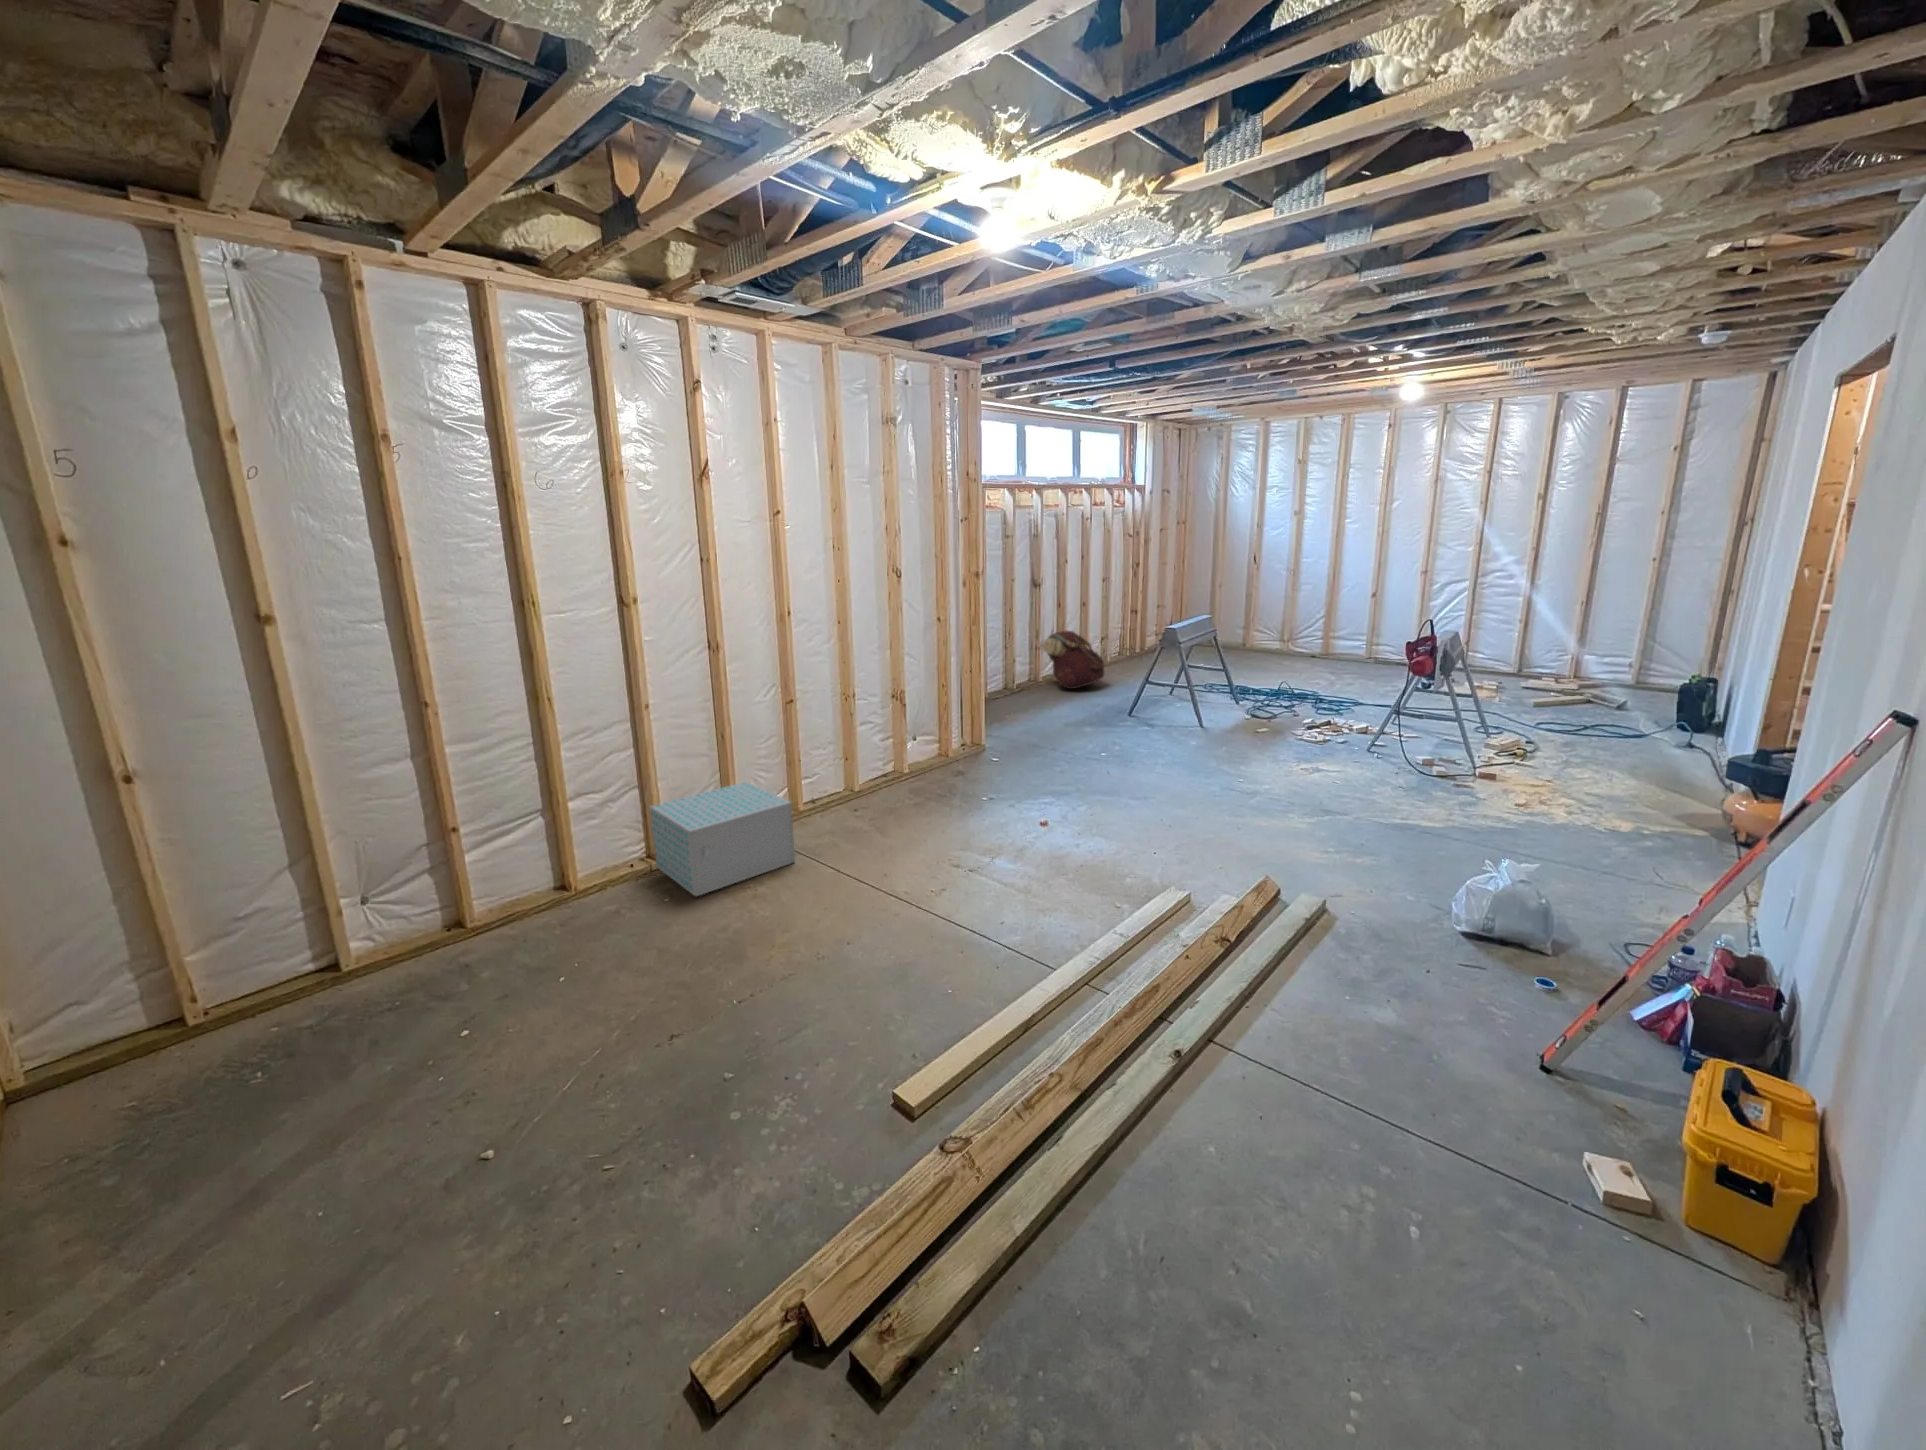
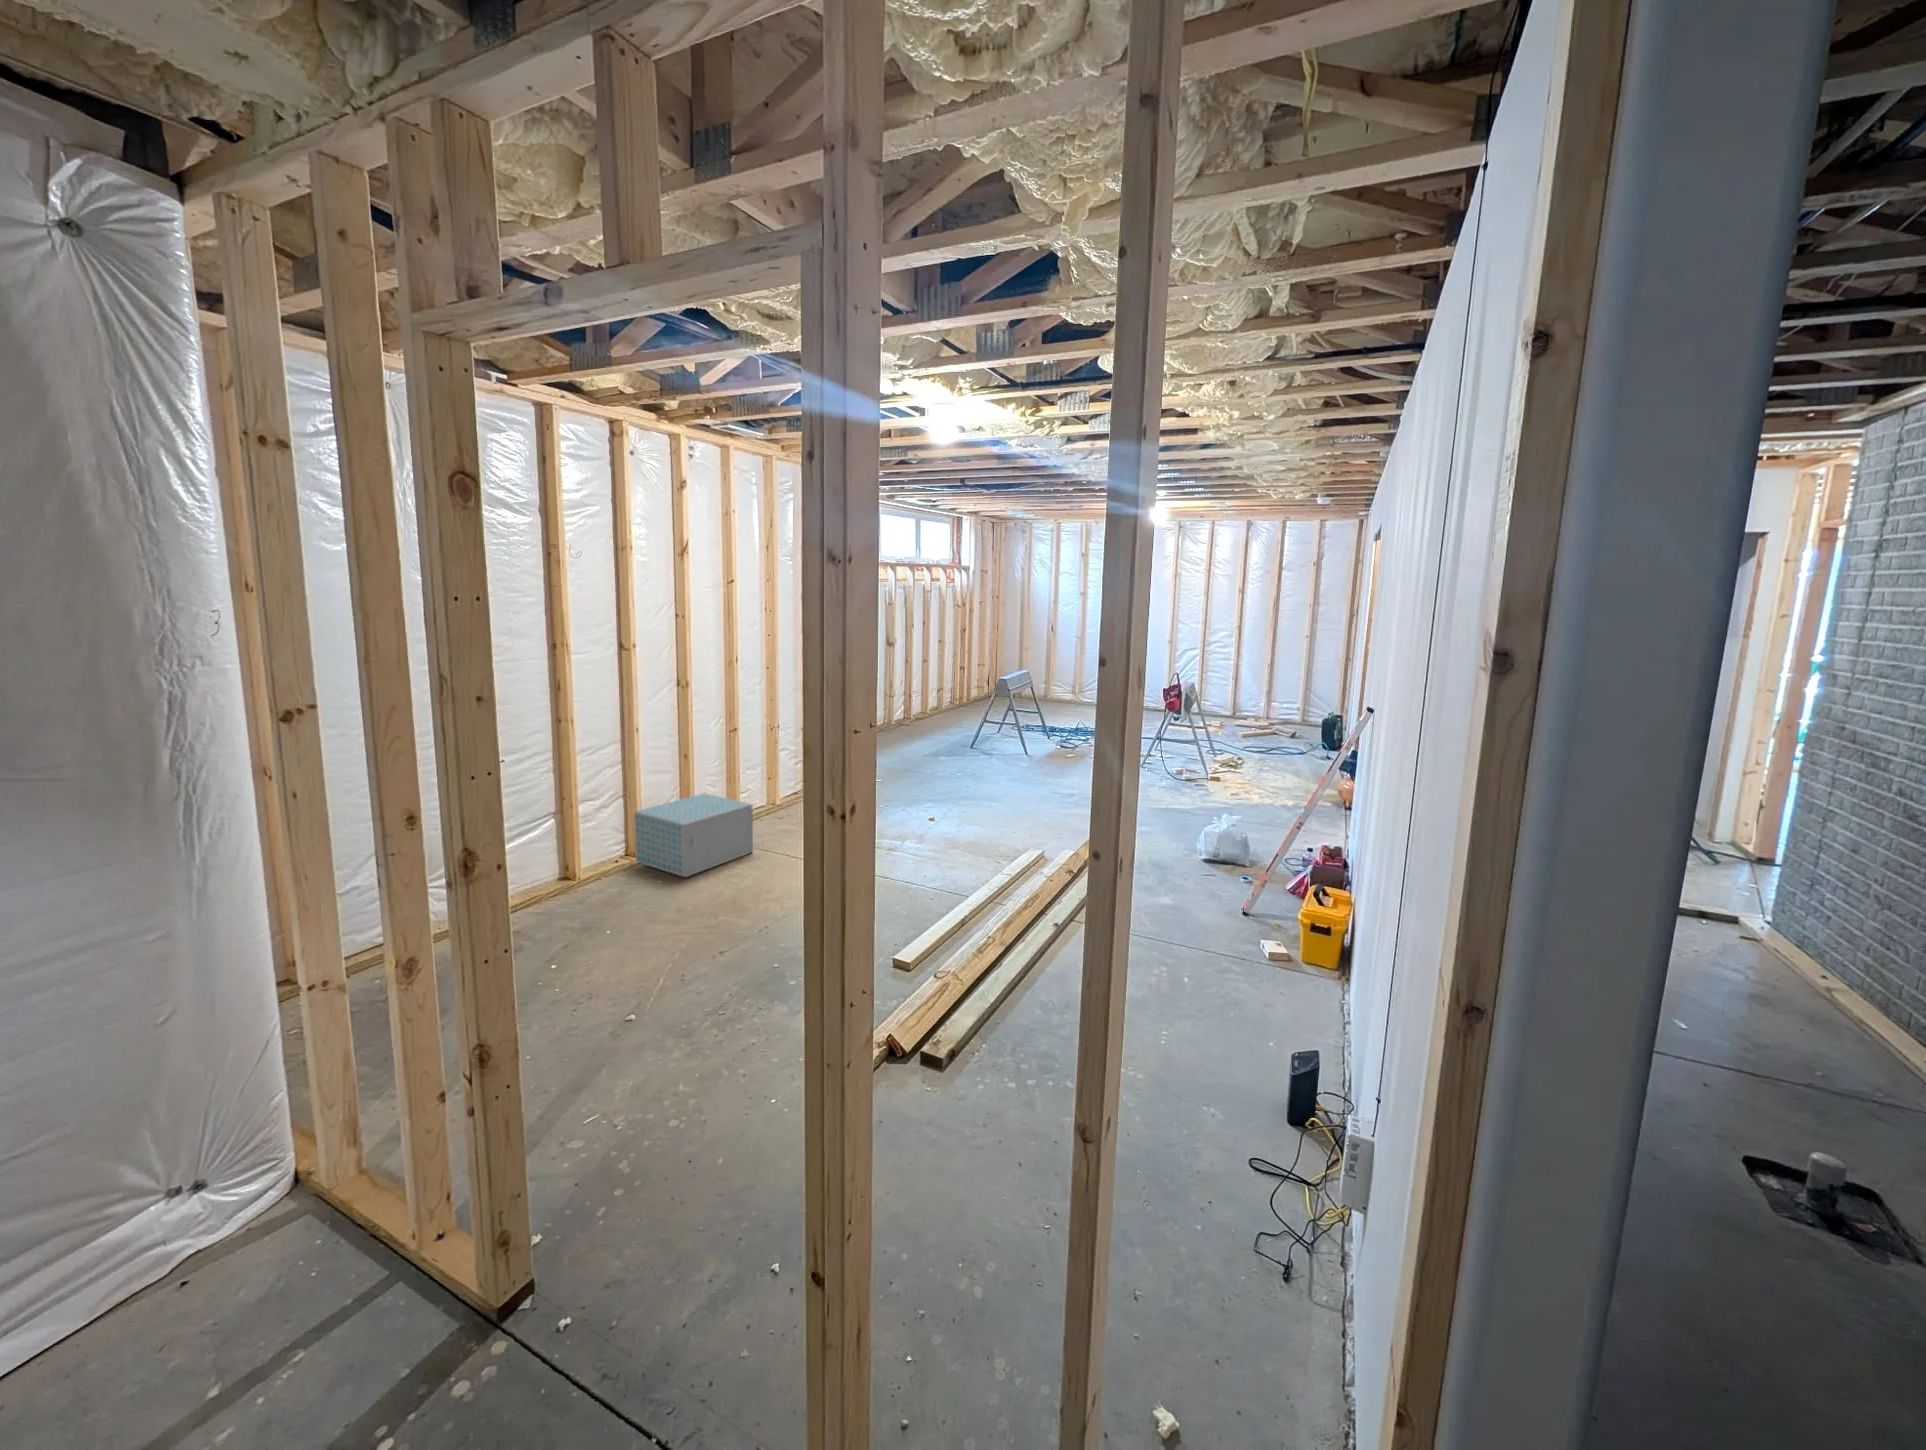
backpack: present [1041,631,1104,689] -> none [897,681,948,729]

